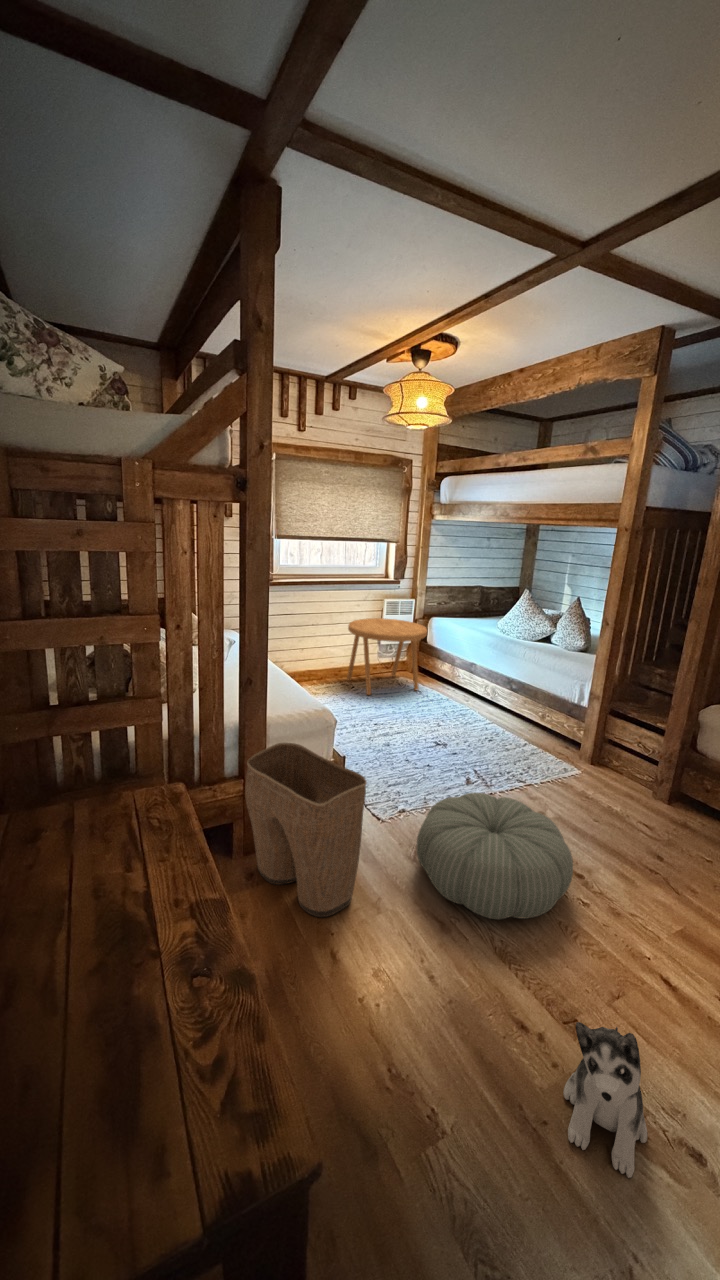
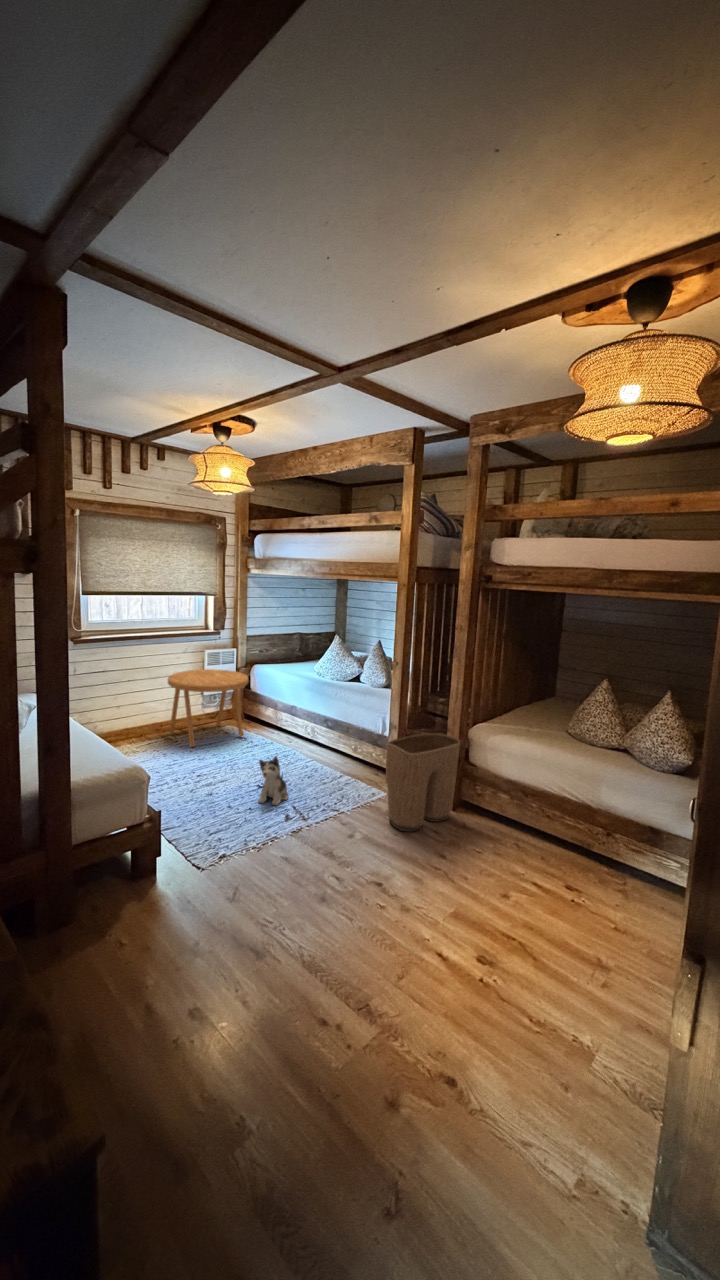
laundry basket: present [245,743,367,917] -> present [386,733,460,831]
pouf: present [416,793,573,919] -> none [233,826,370,937]
plush toy: present [563,1022,647,1178] -> present [258,756,288,805]

